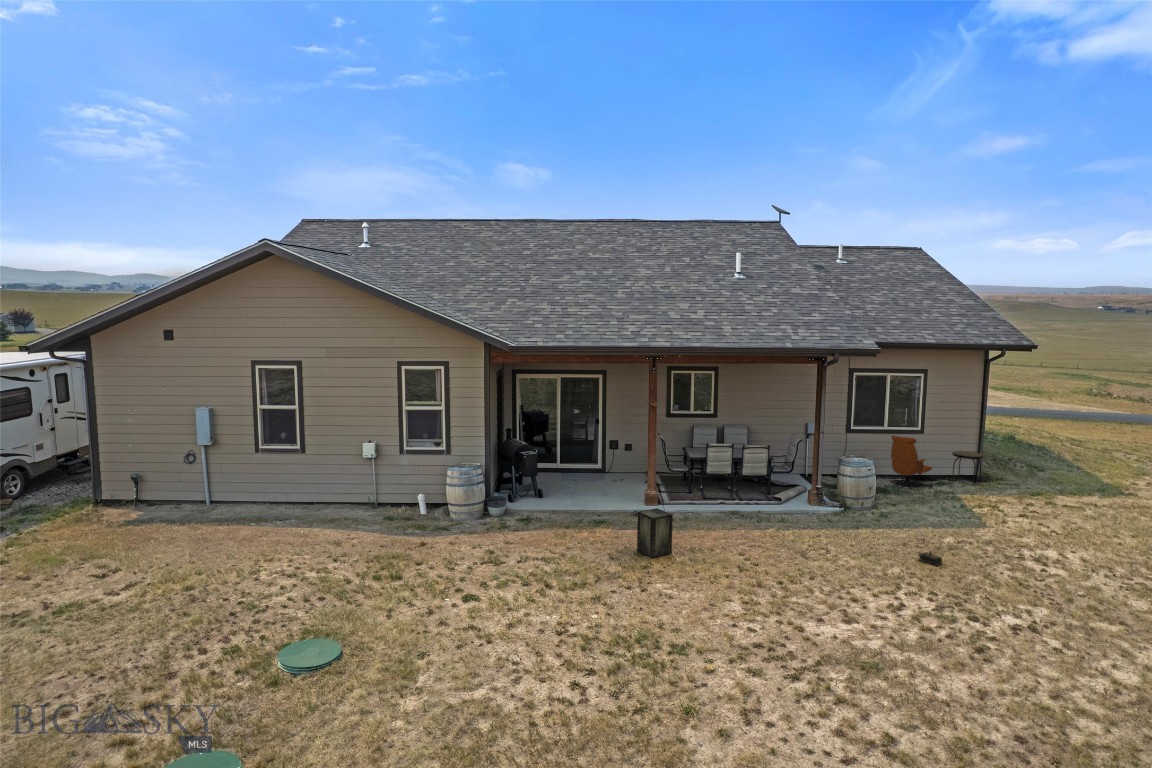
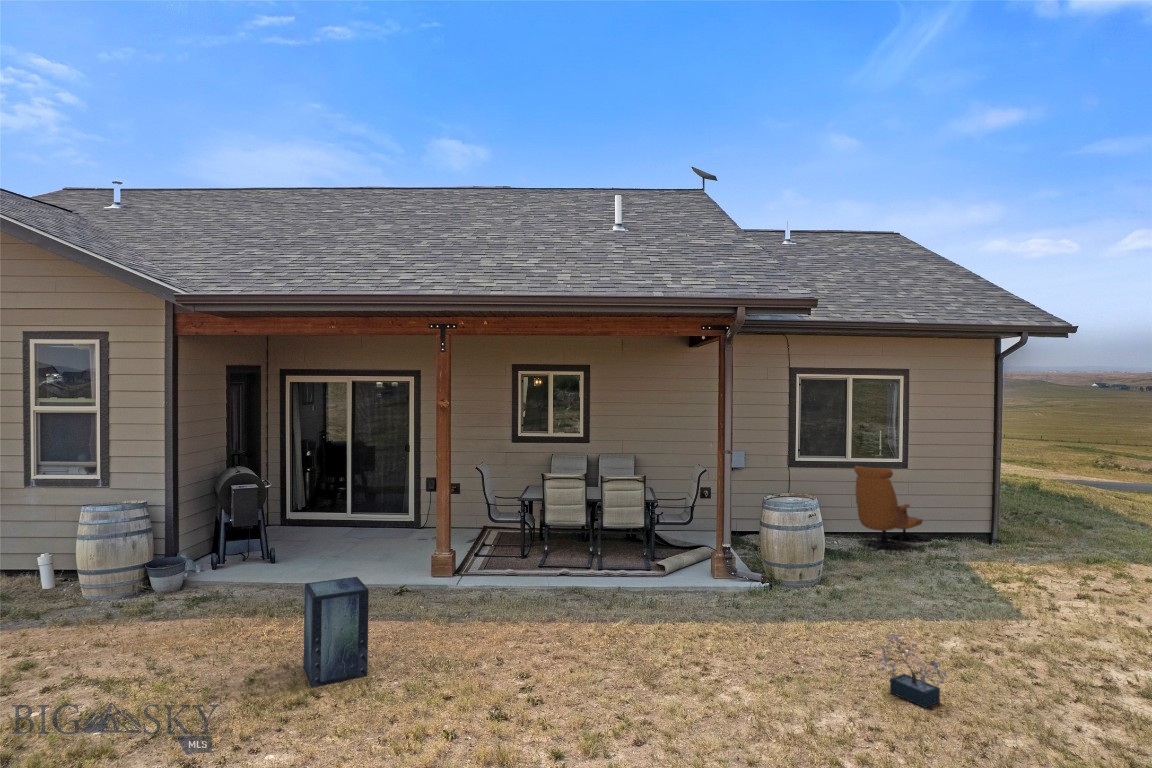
side table: present [952,451,984,485] -> none [952,495,1003,547]

